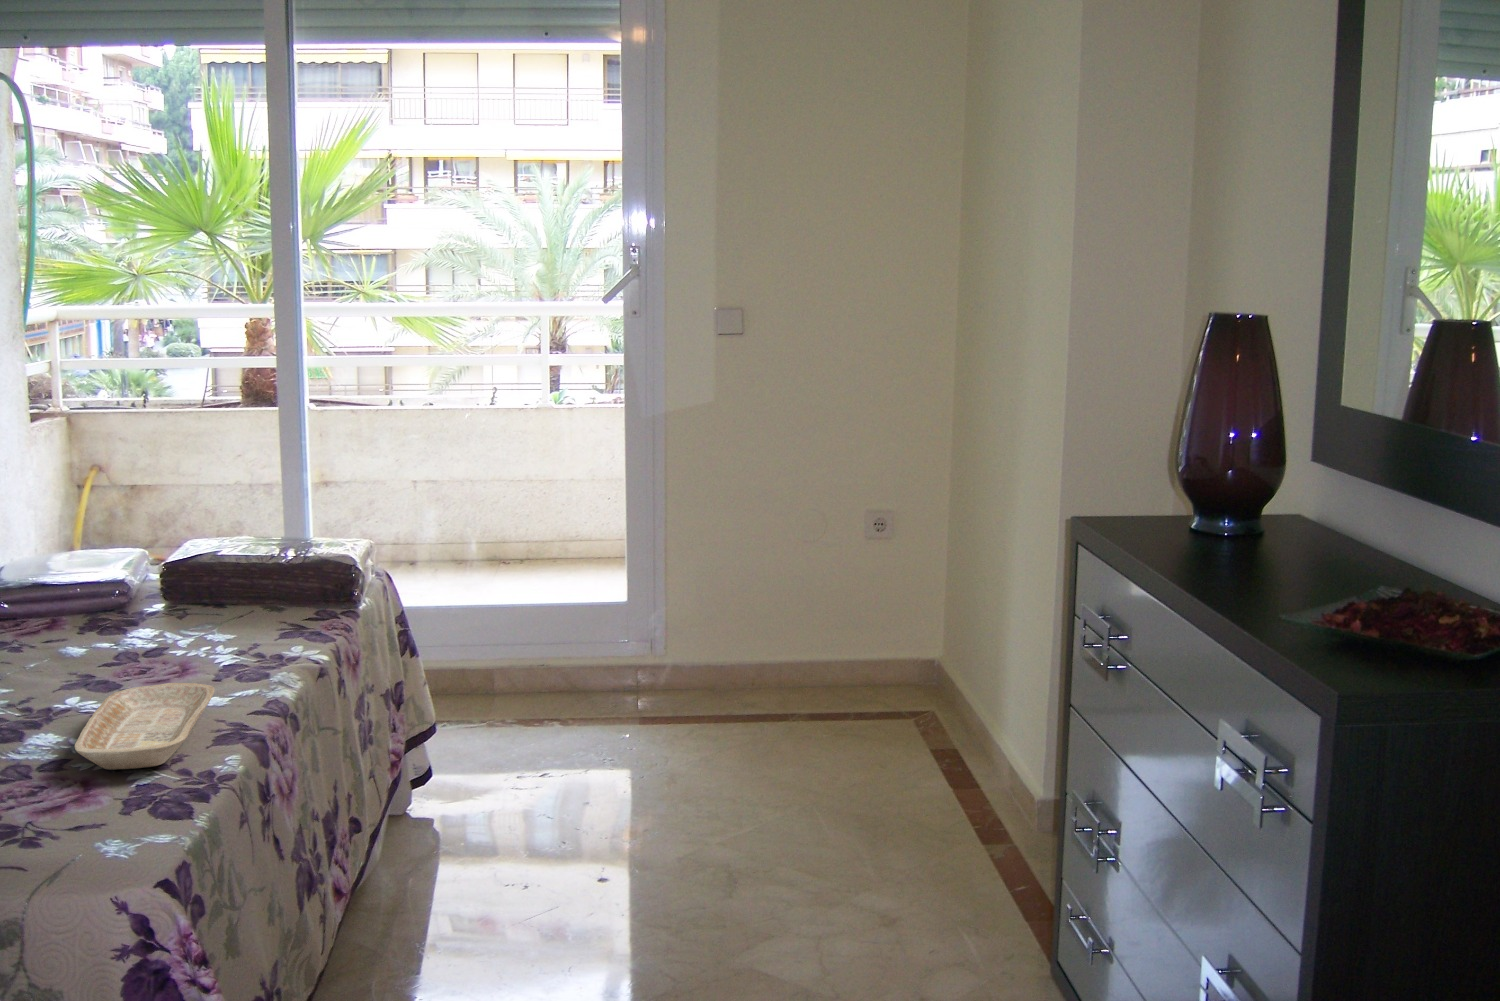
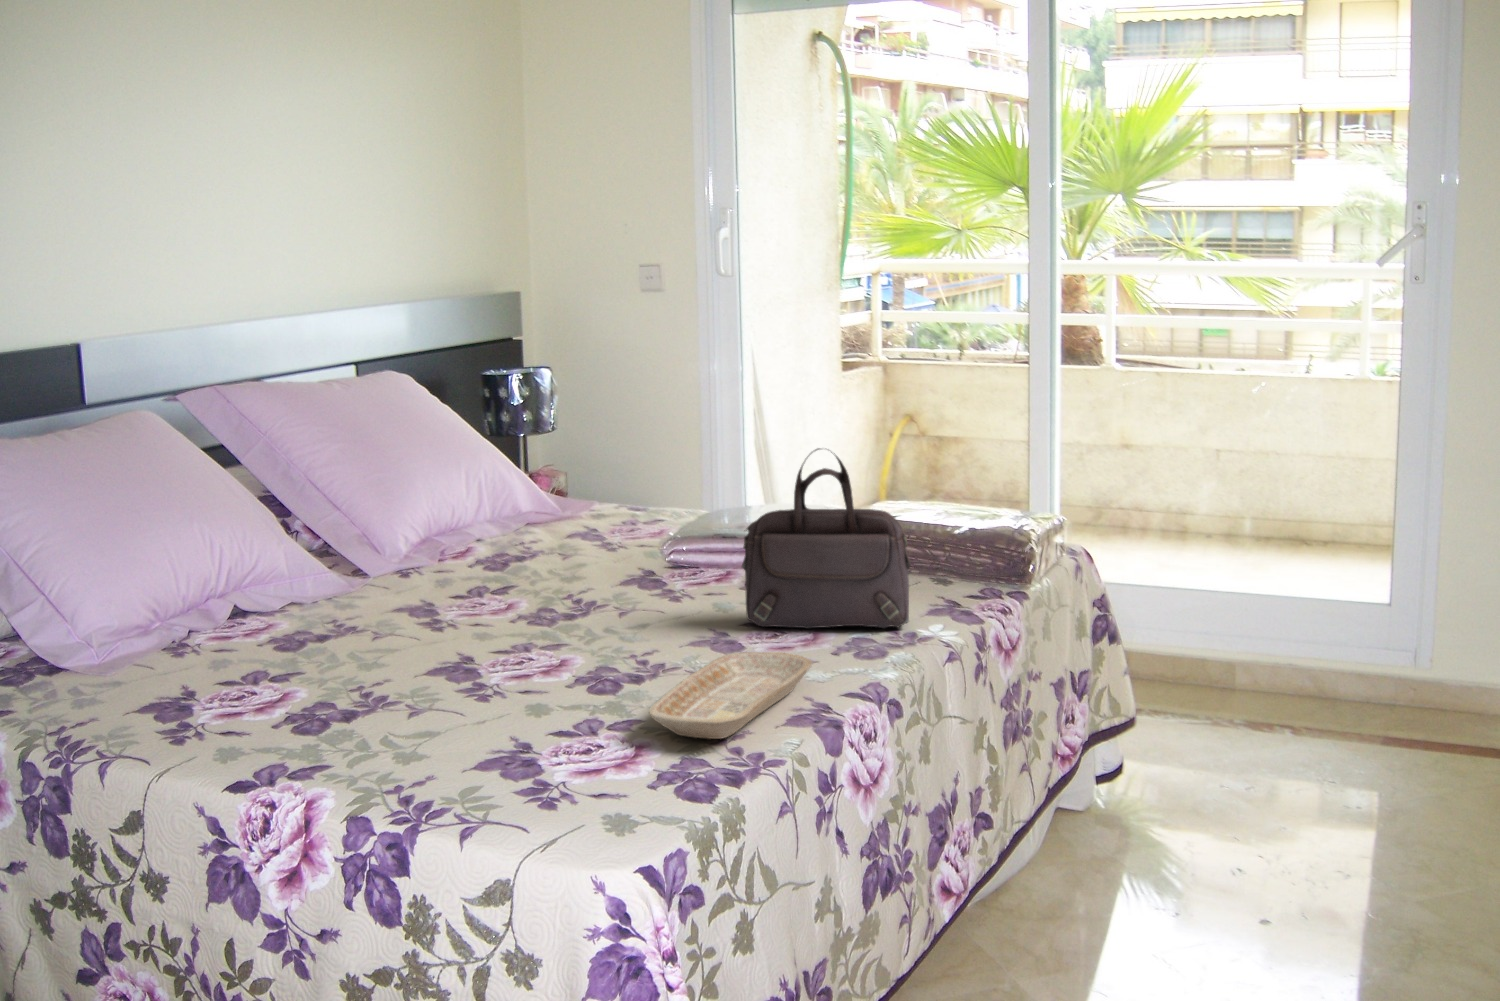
handbag: none [91,483,273,667] -> present [742,448,911,629]

